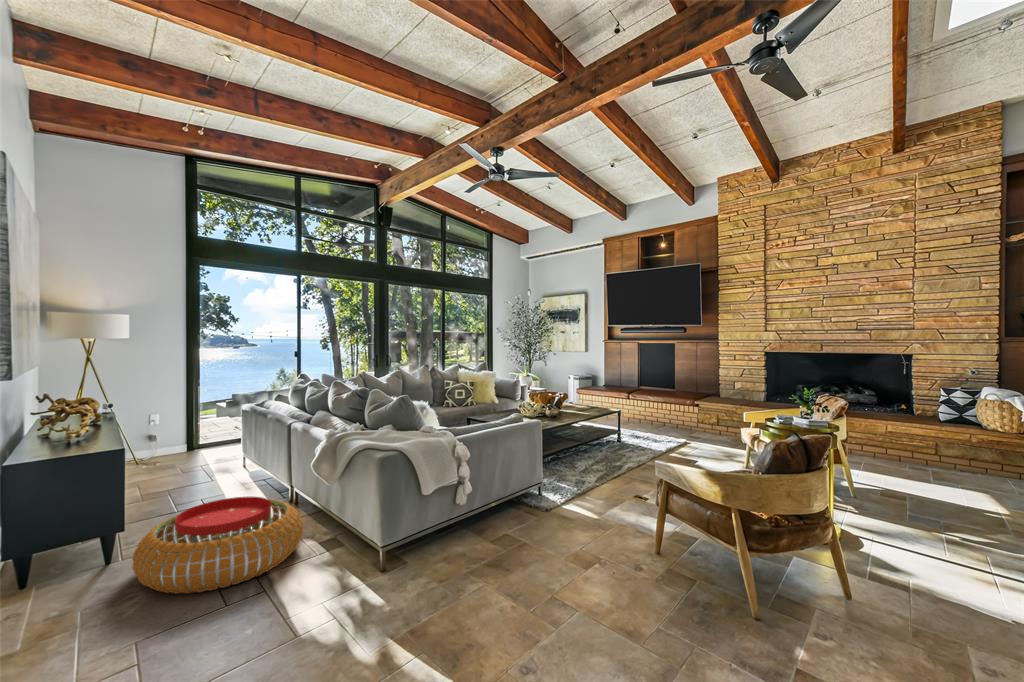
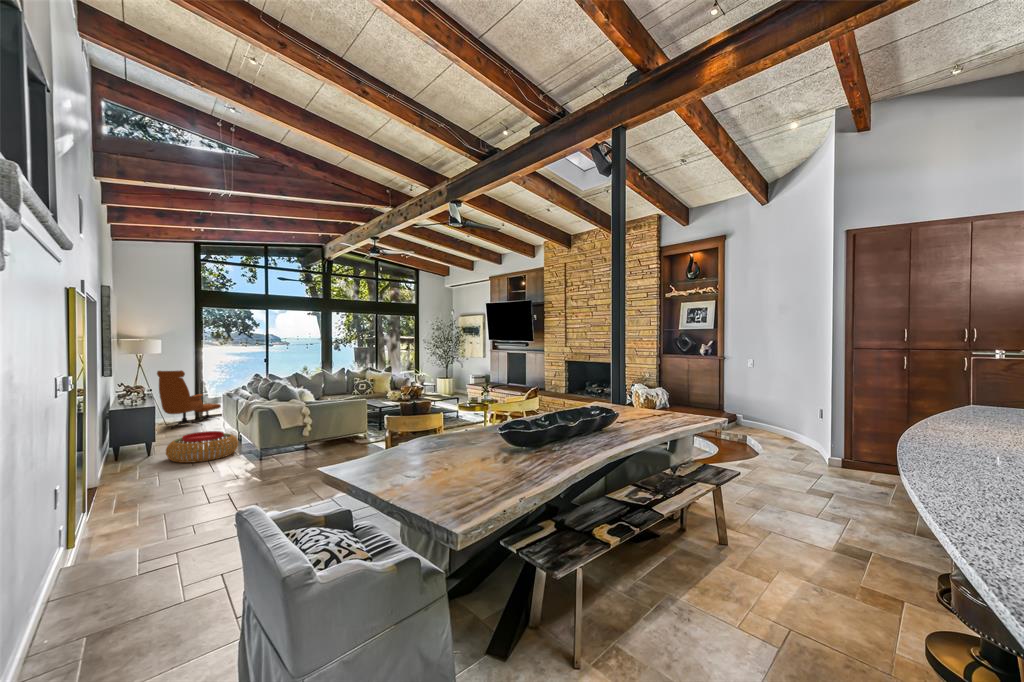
lounge chair: none [120,367,230,473] -> present [157,370,221,429]

